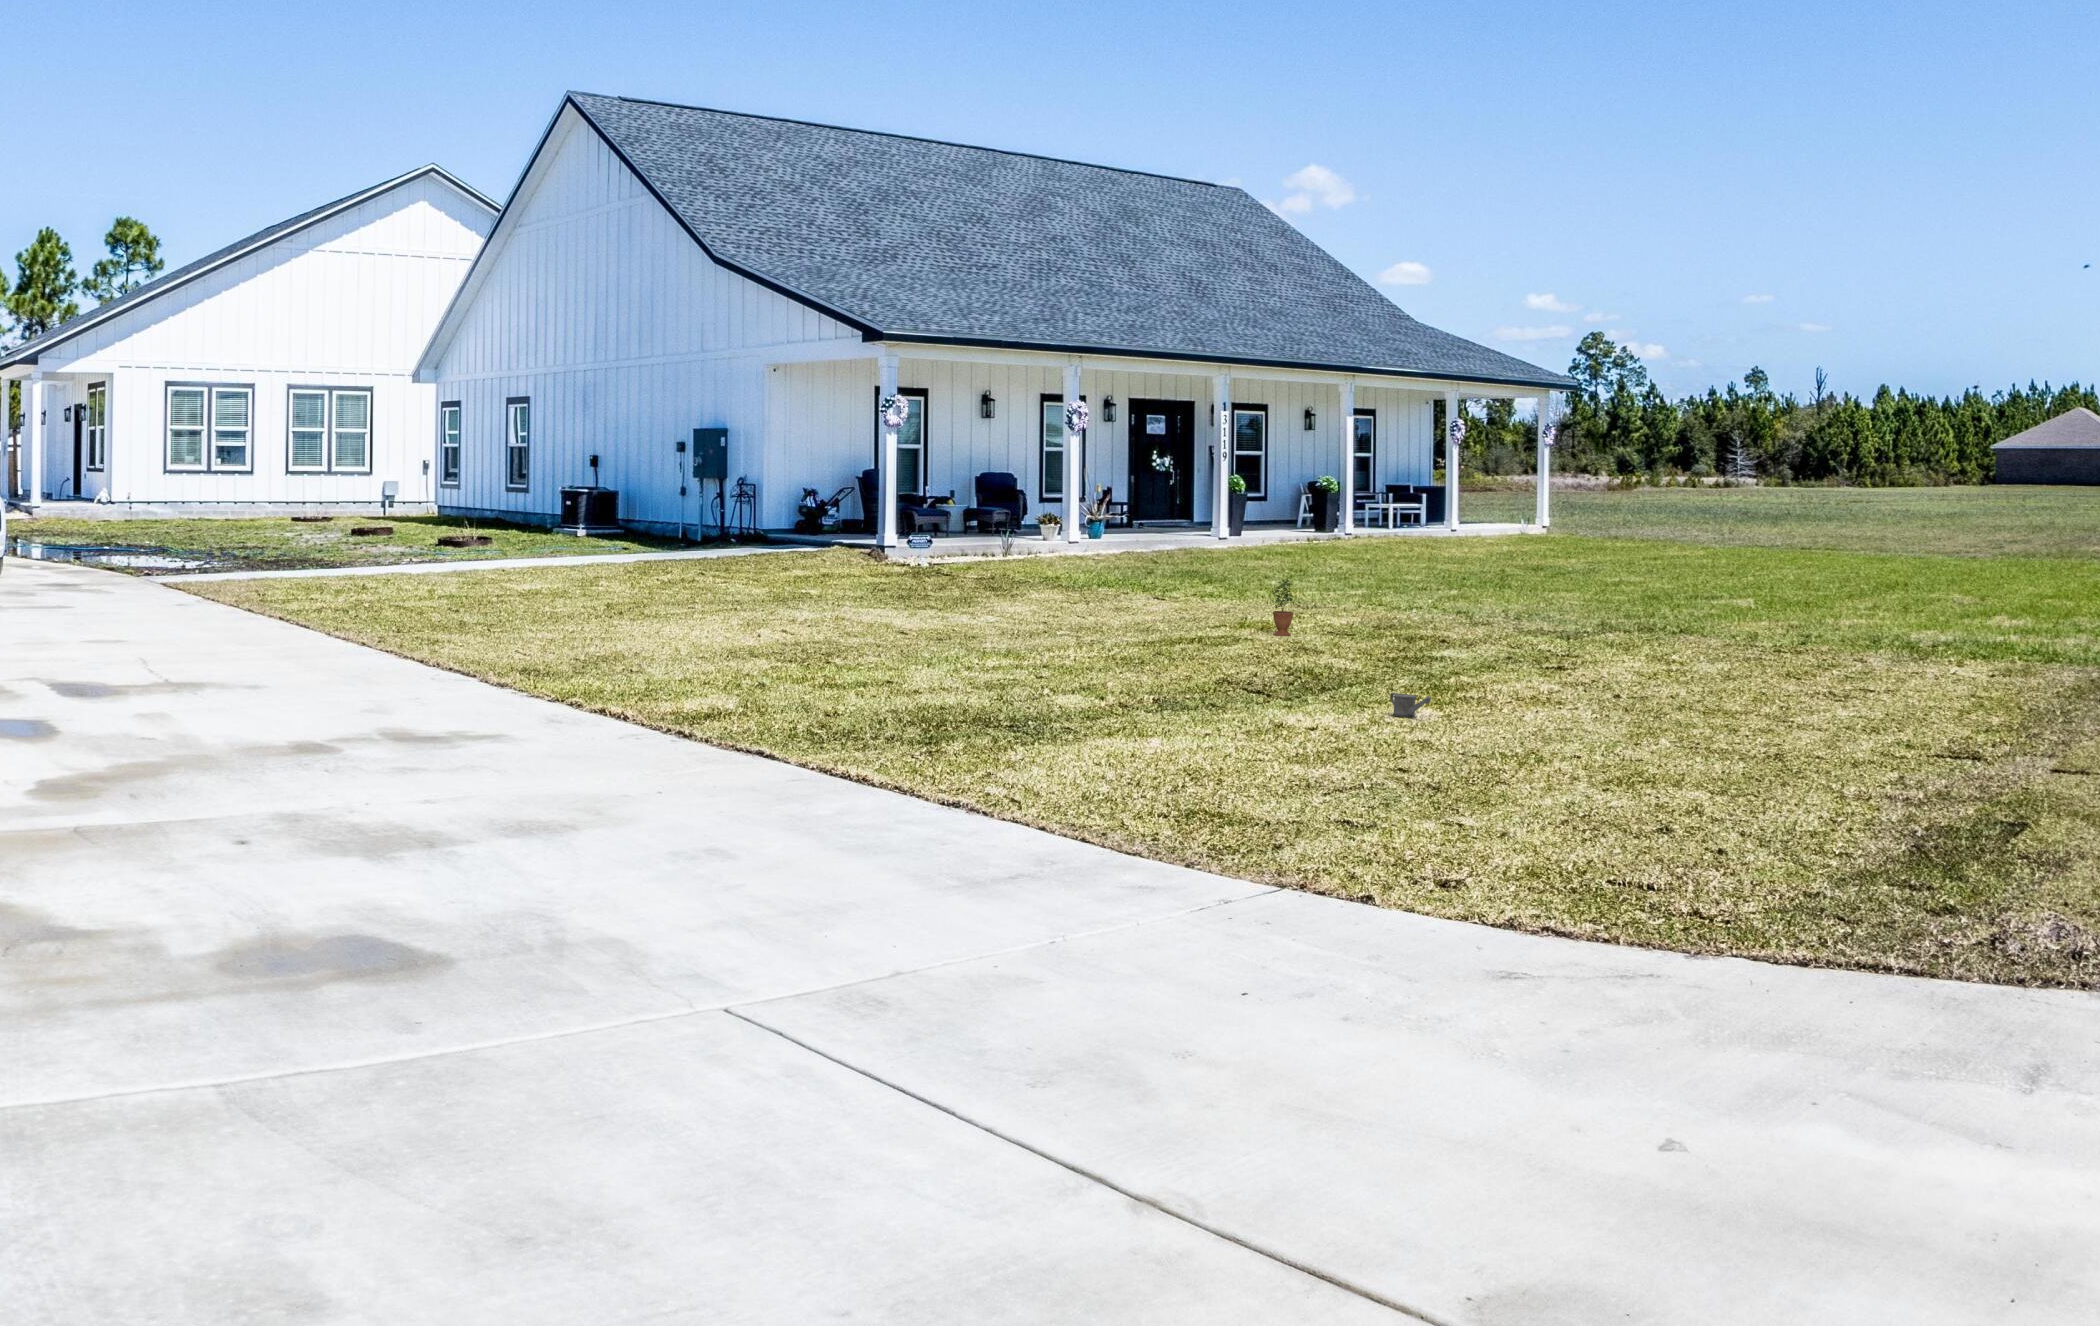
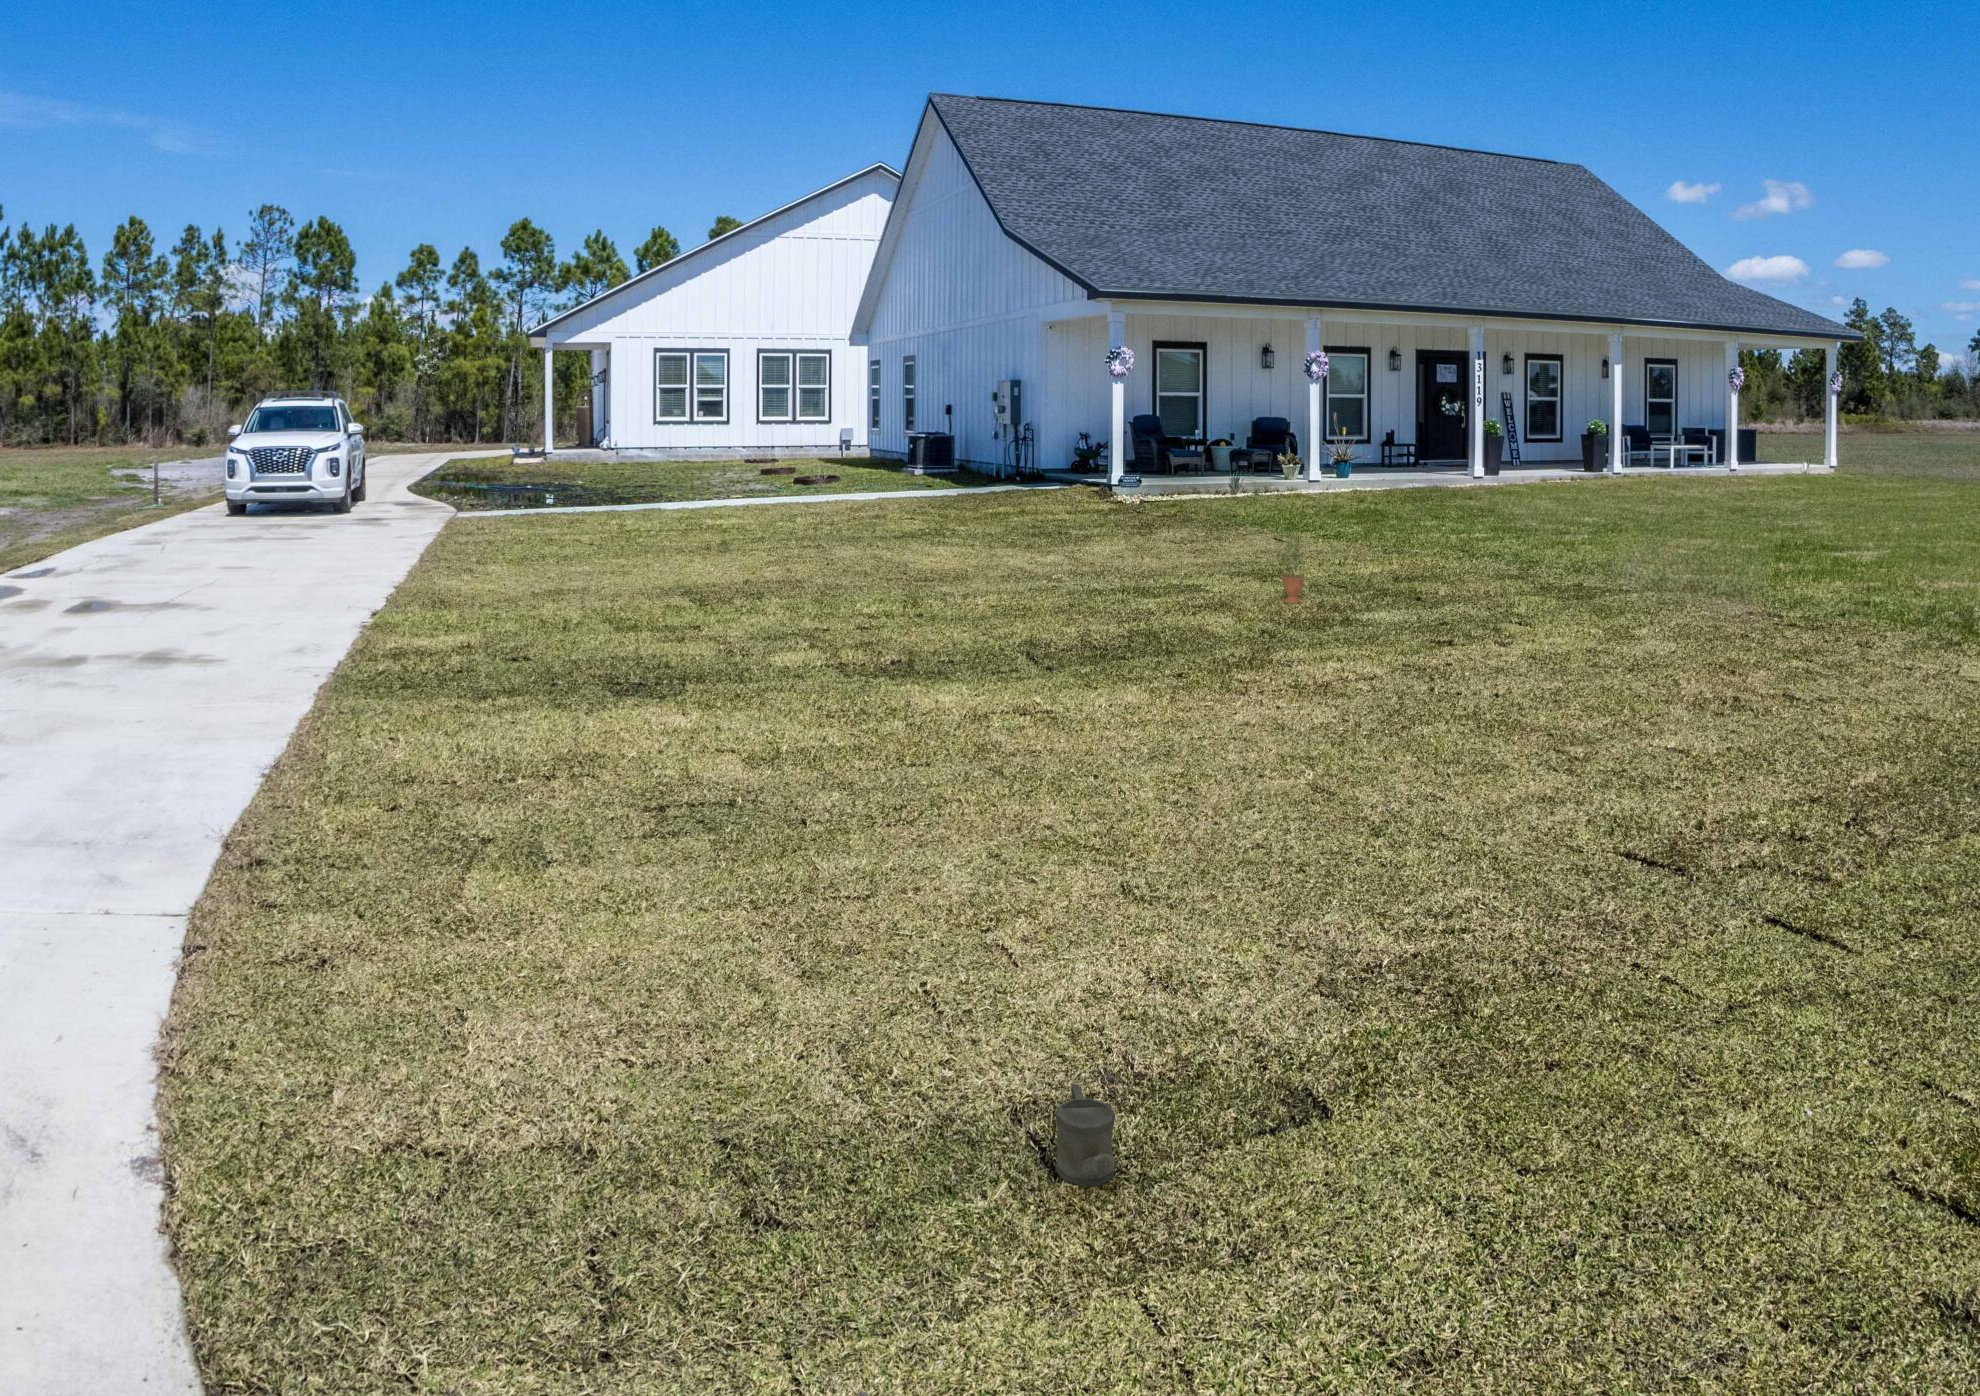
watering can: present [1390,693,1431,717] -> present [1056,1084,1115,1186]

